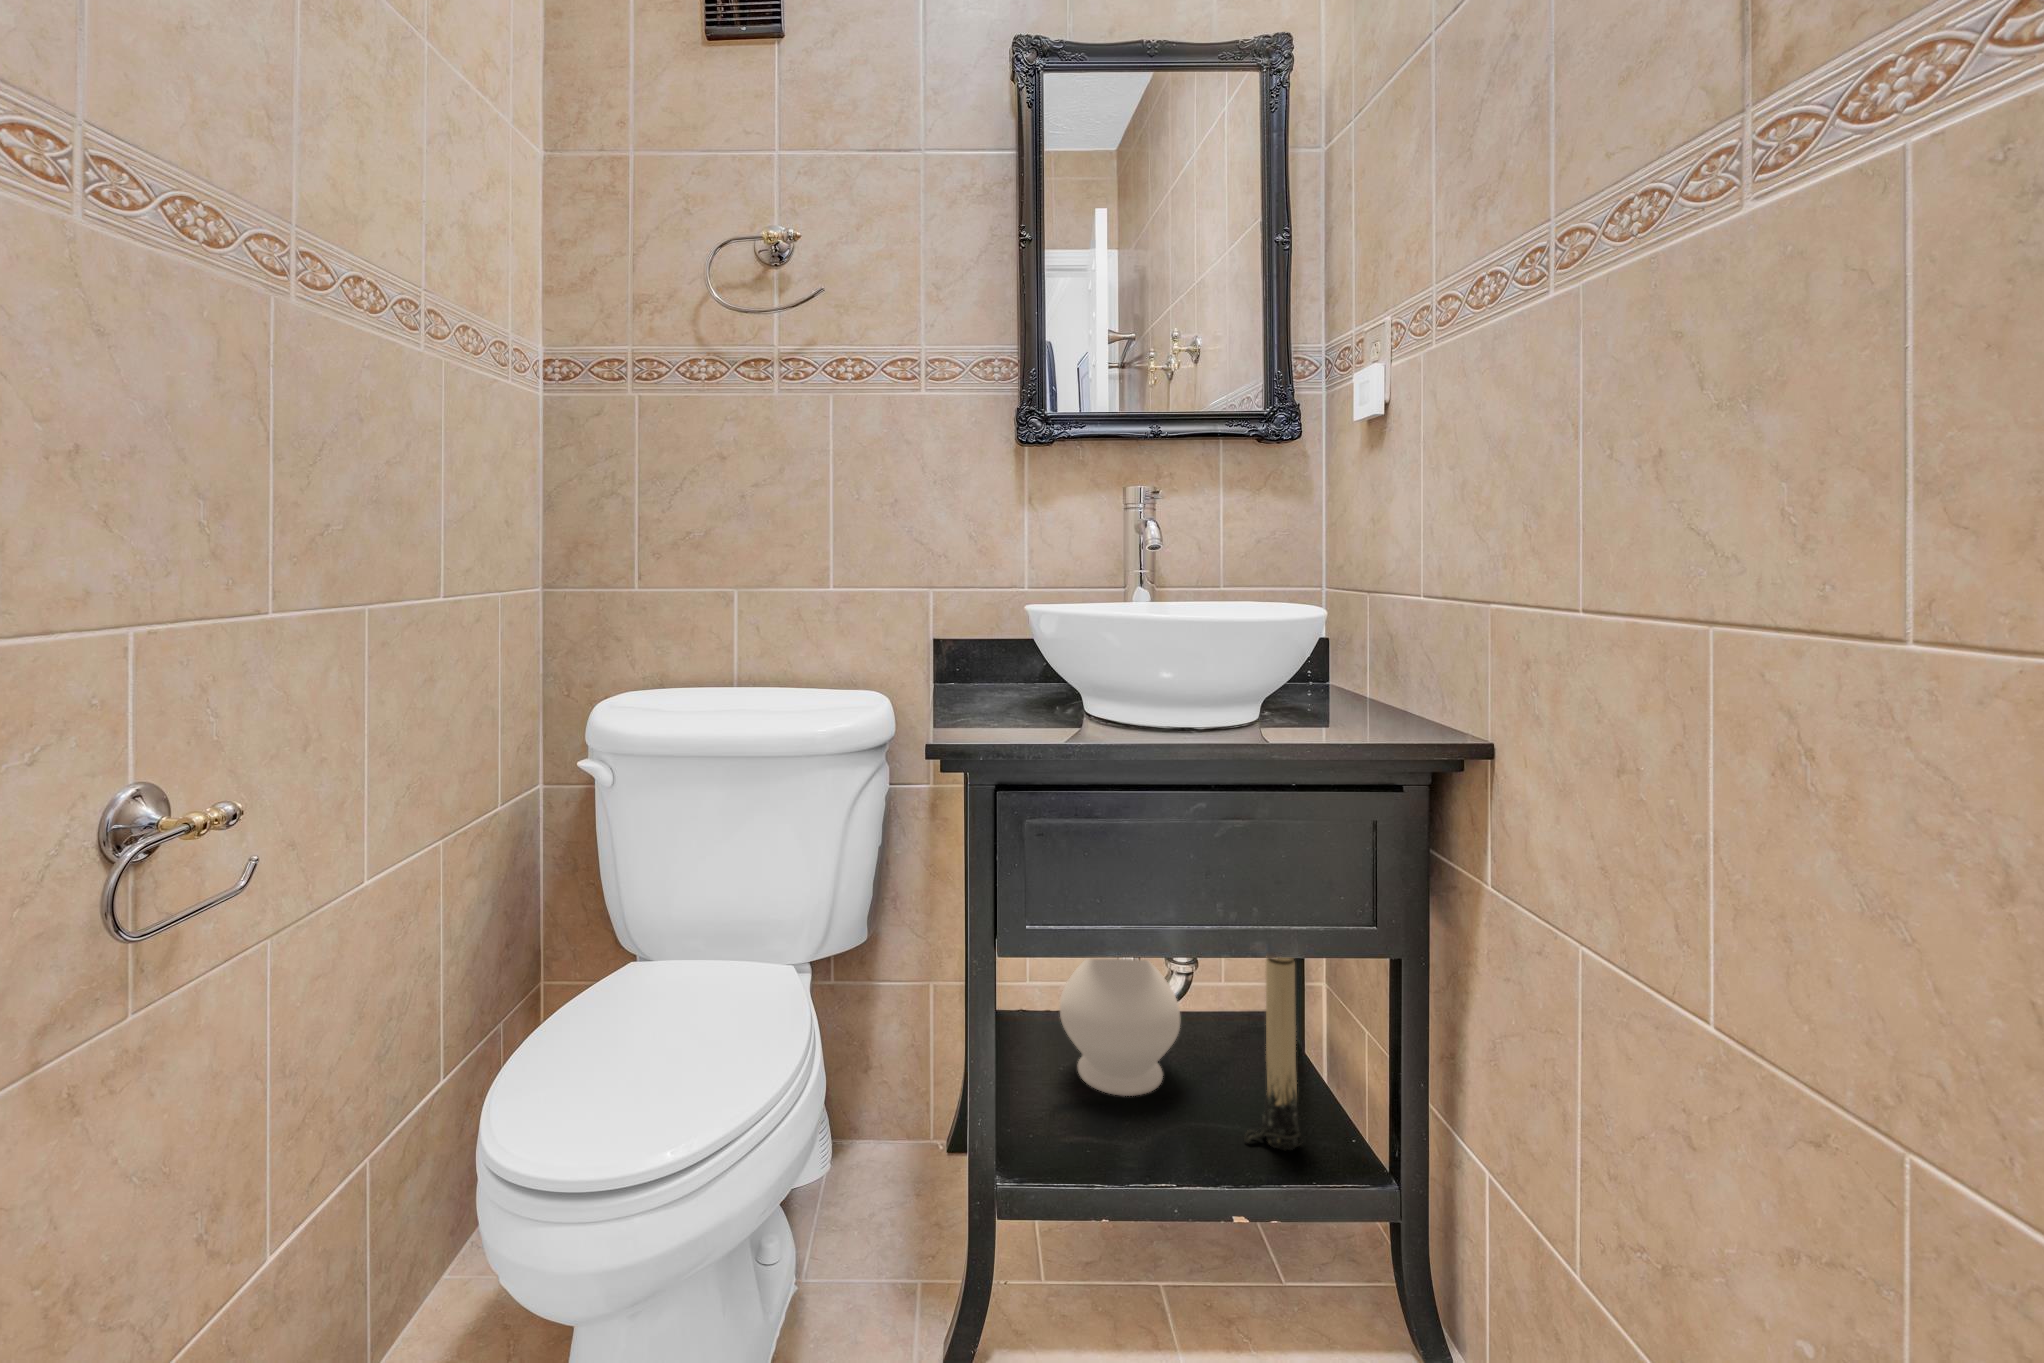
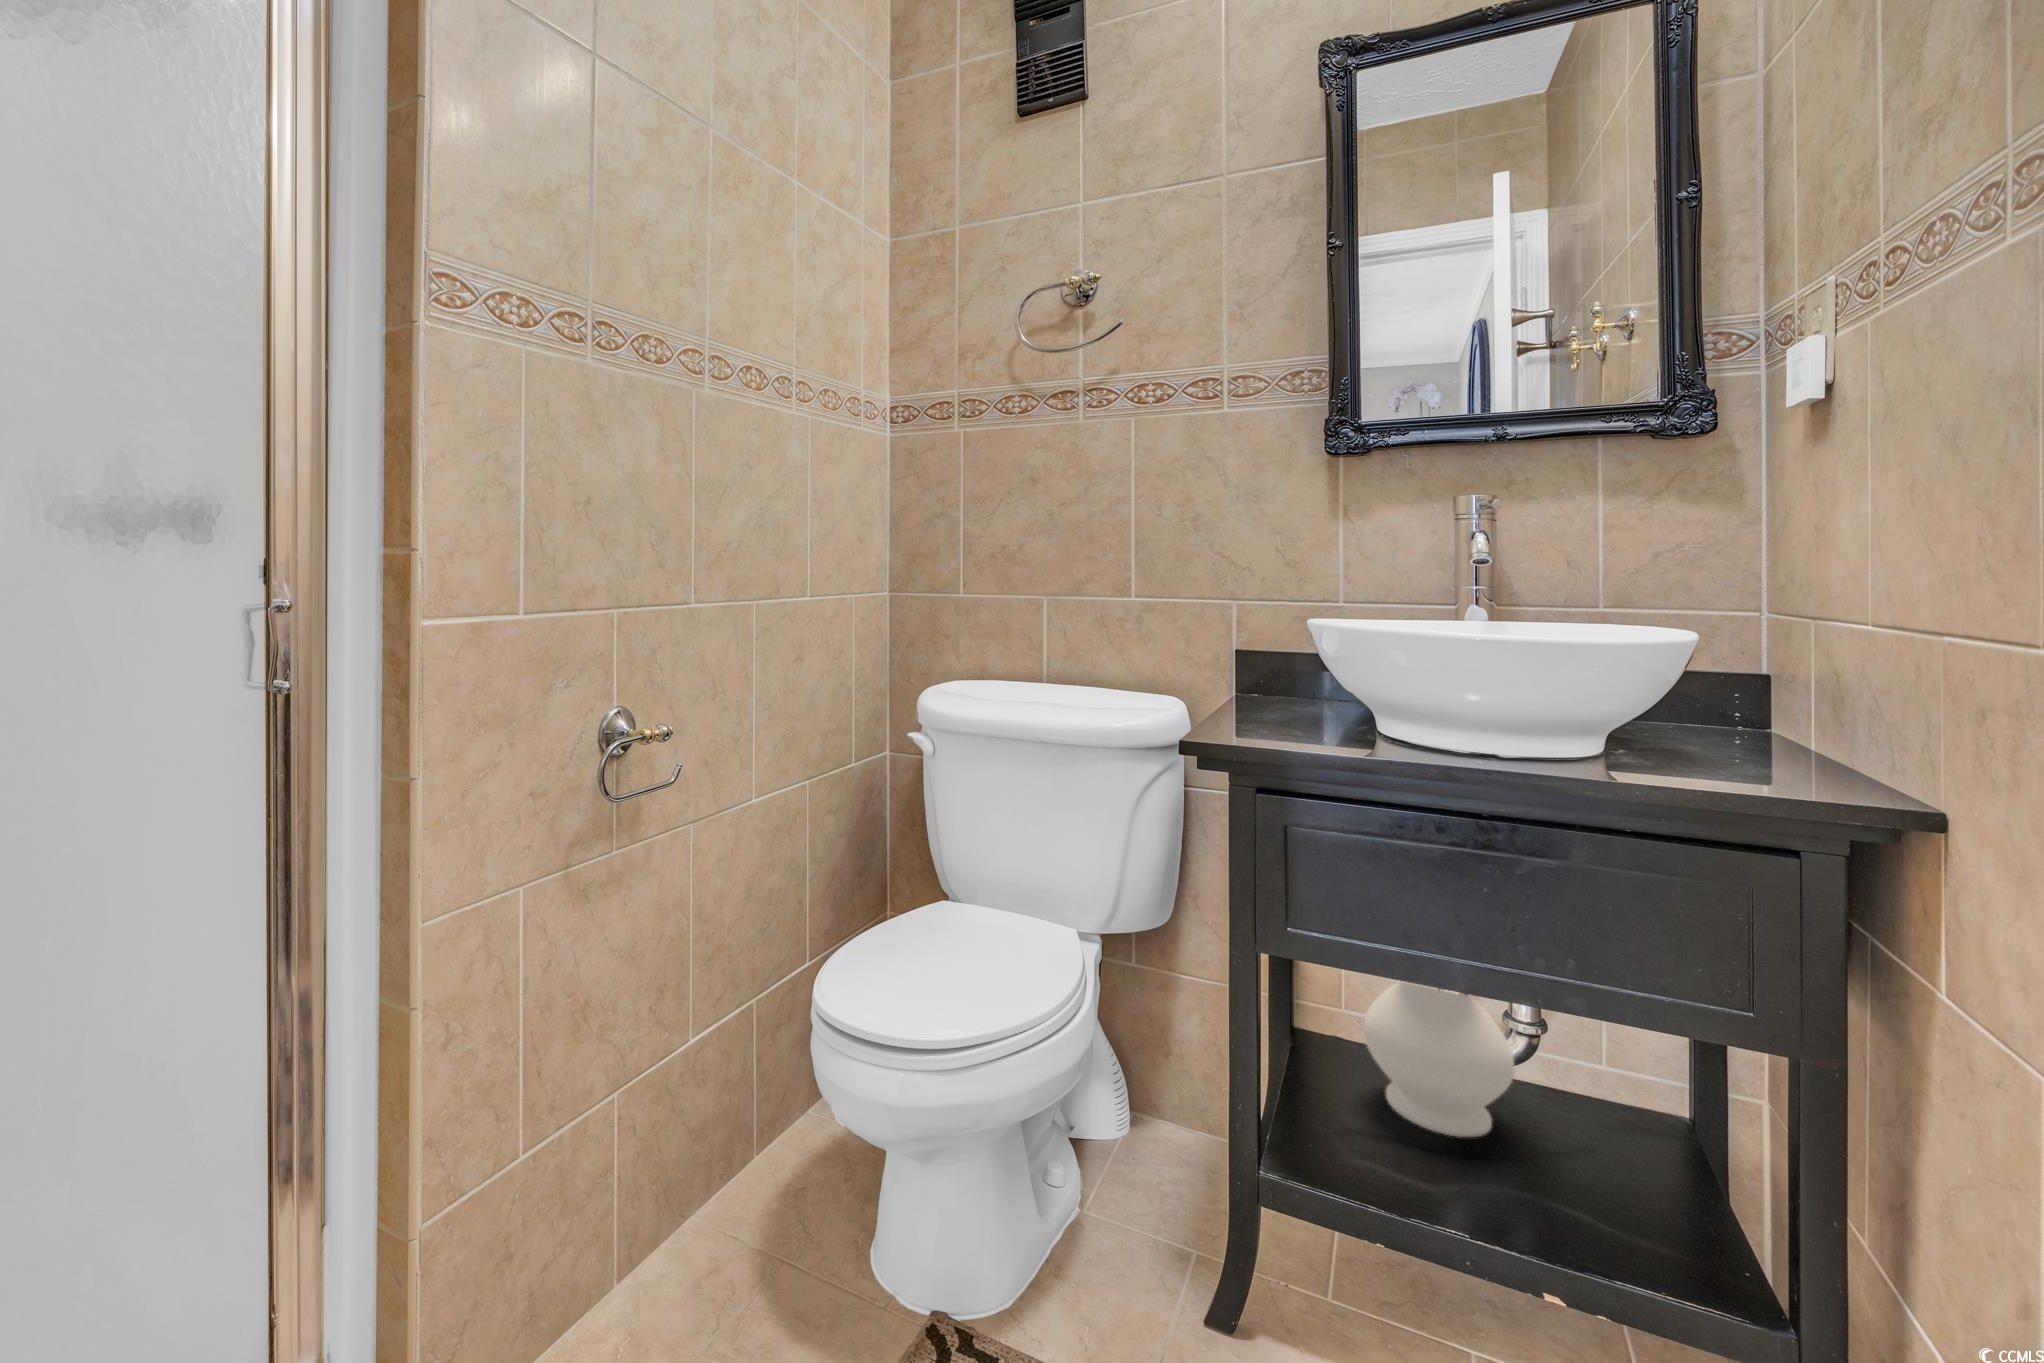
candle: present [1244,957,1302,1150] -> none [1576,1013,1659,1246]

